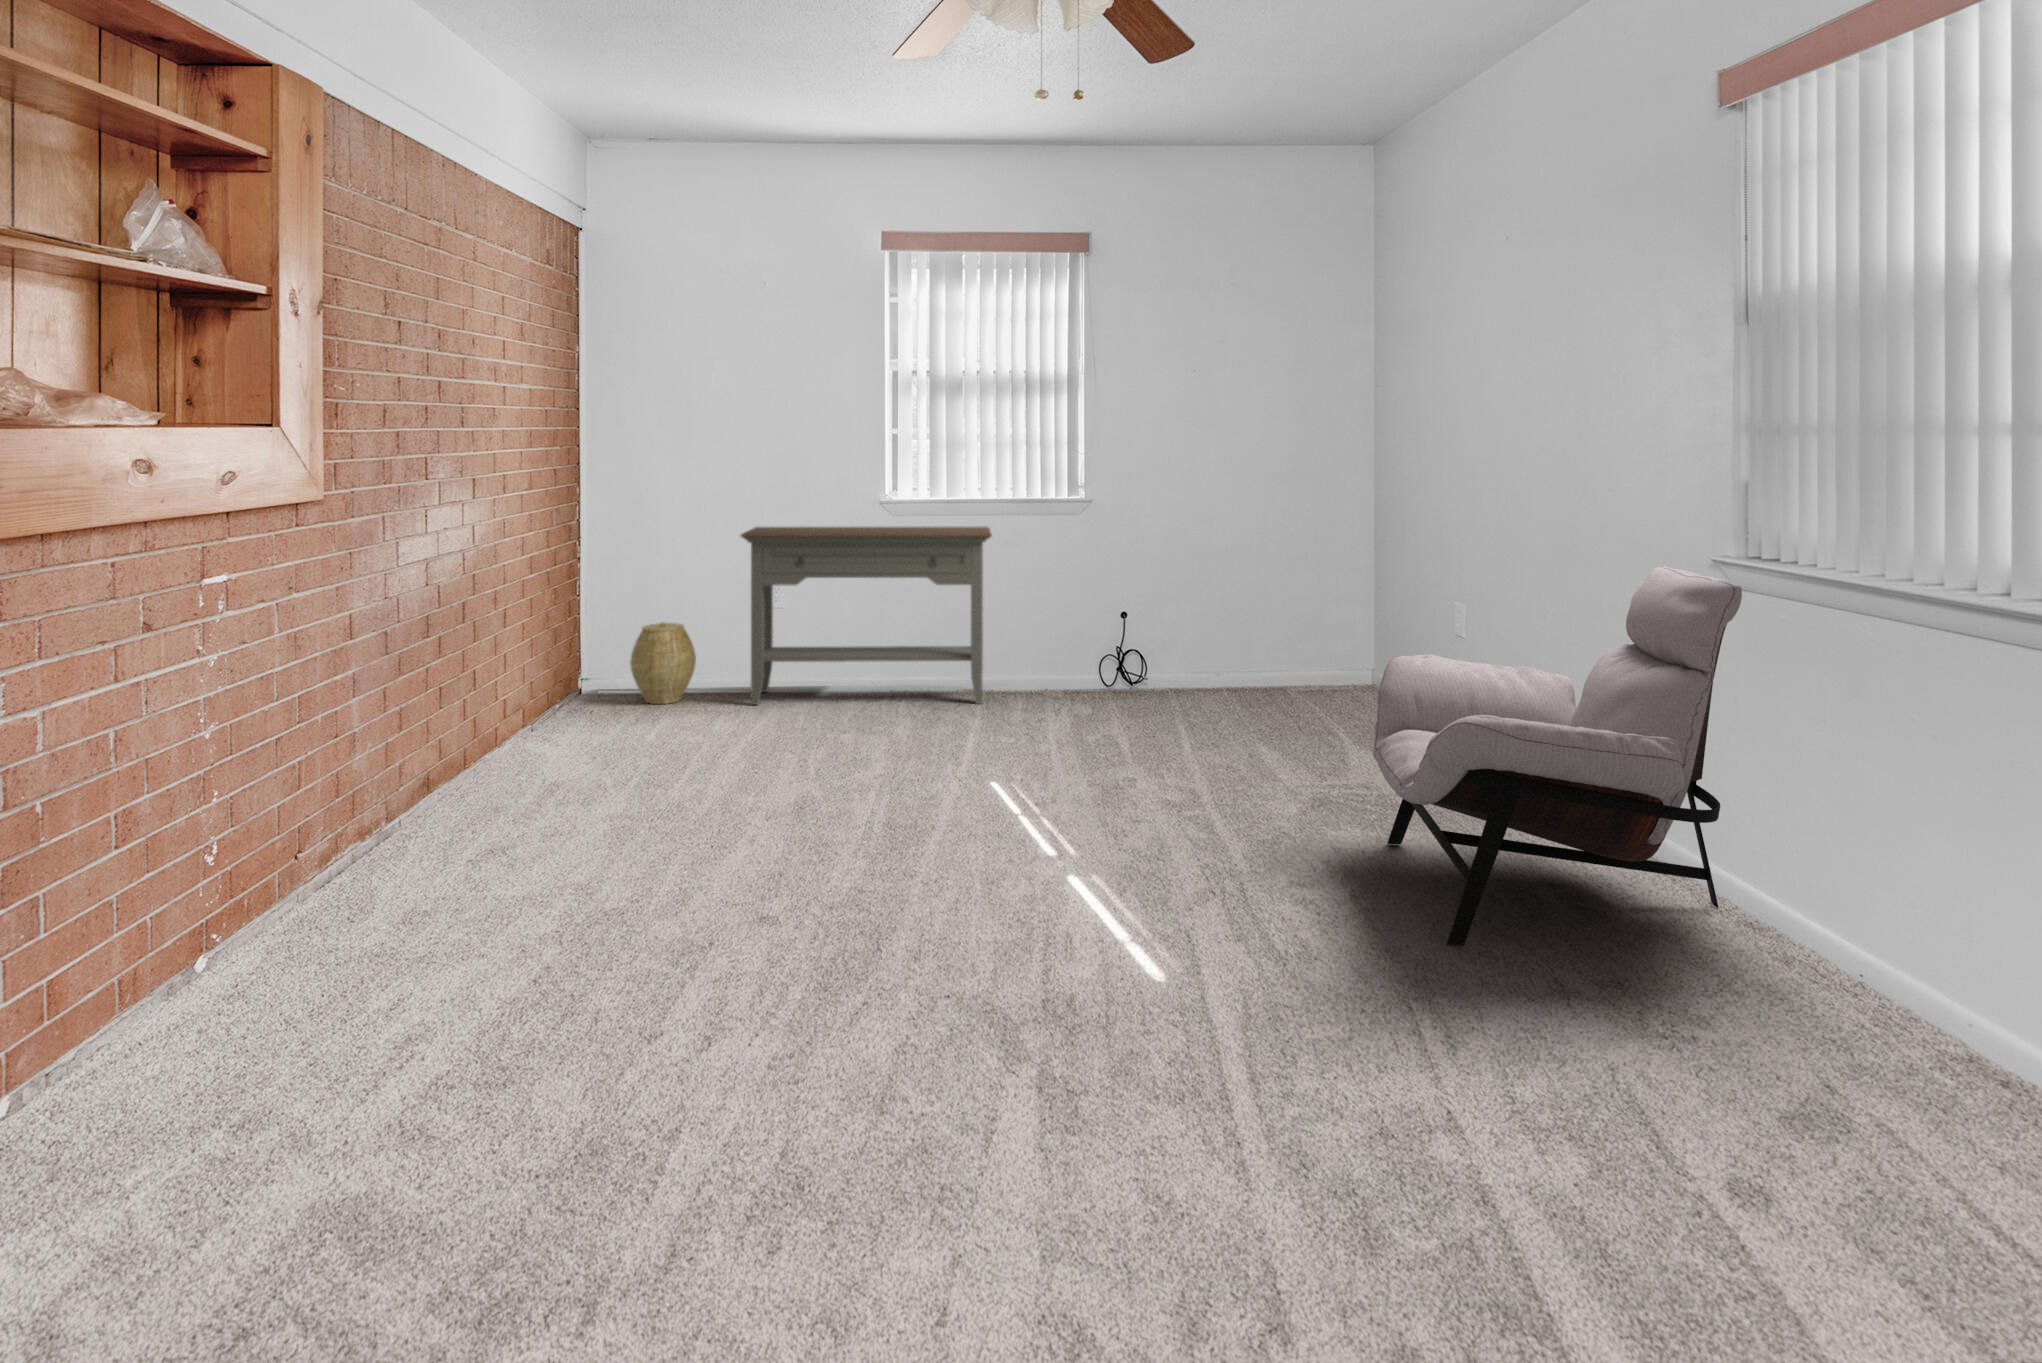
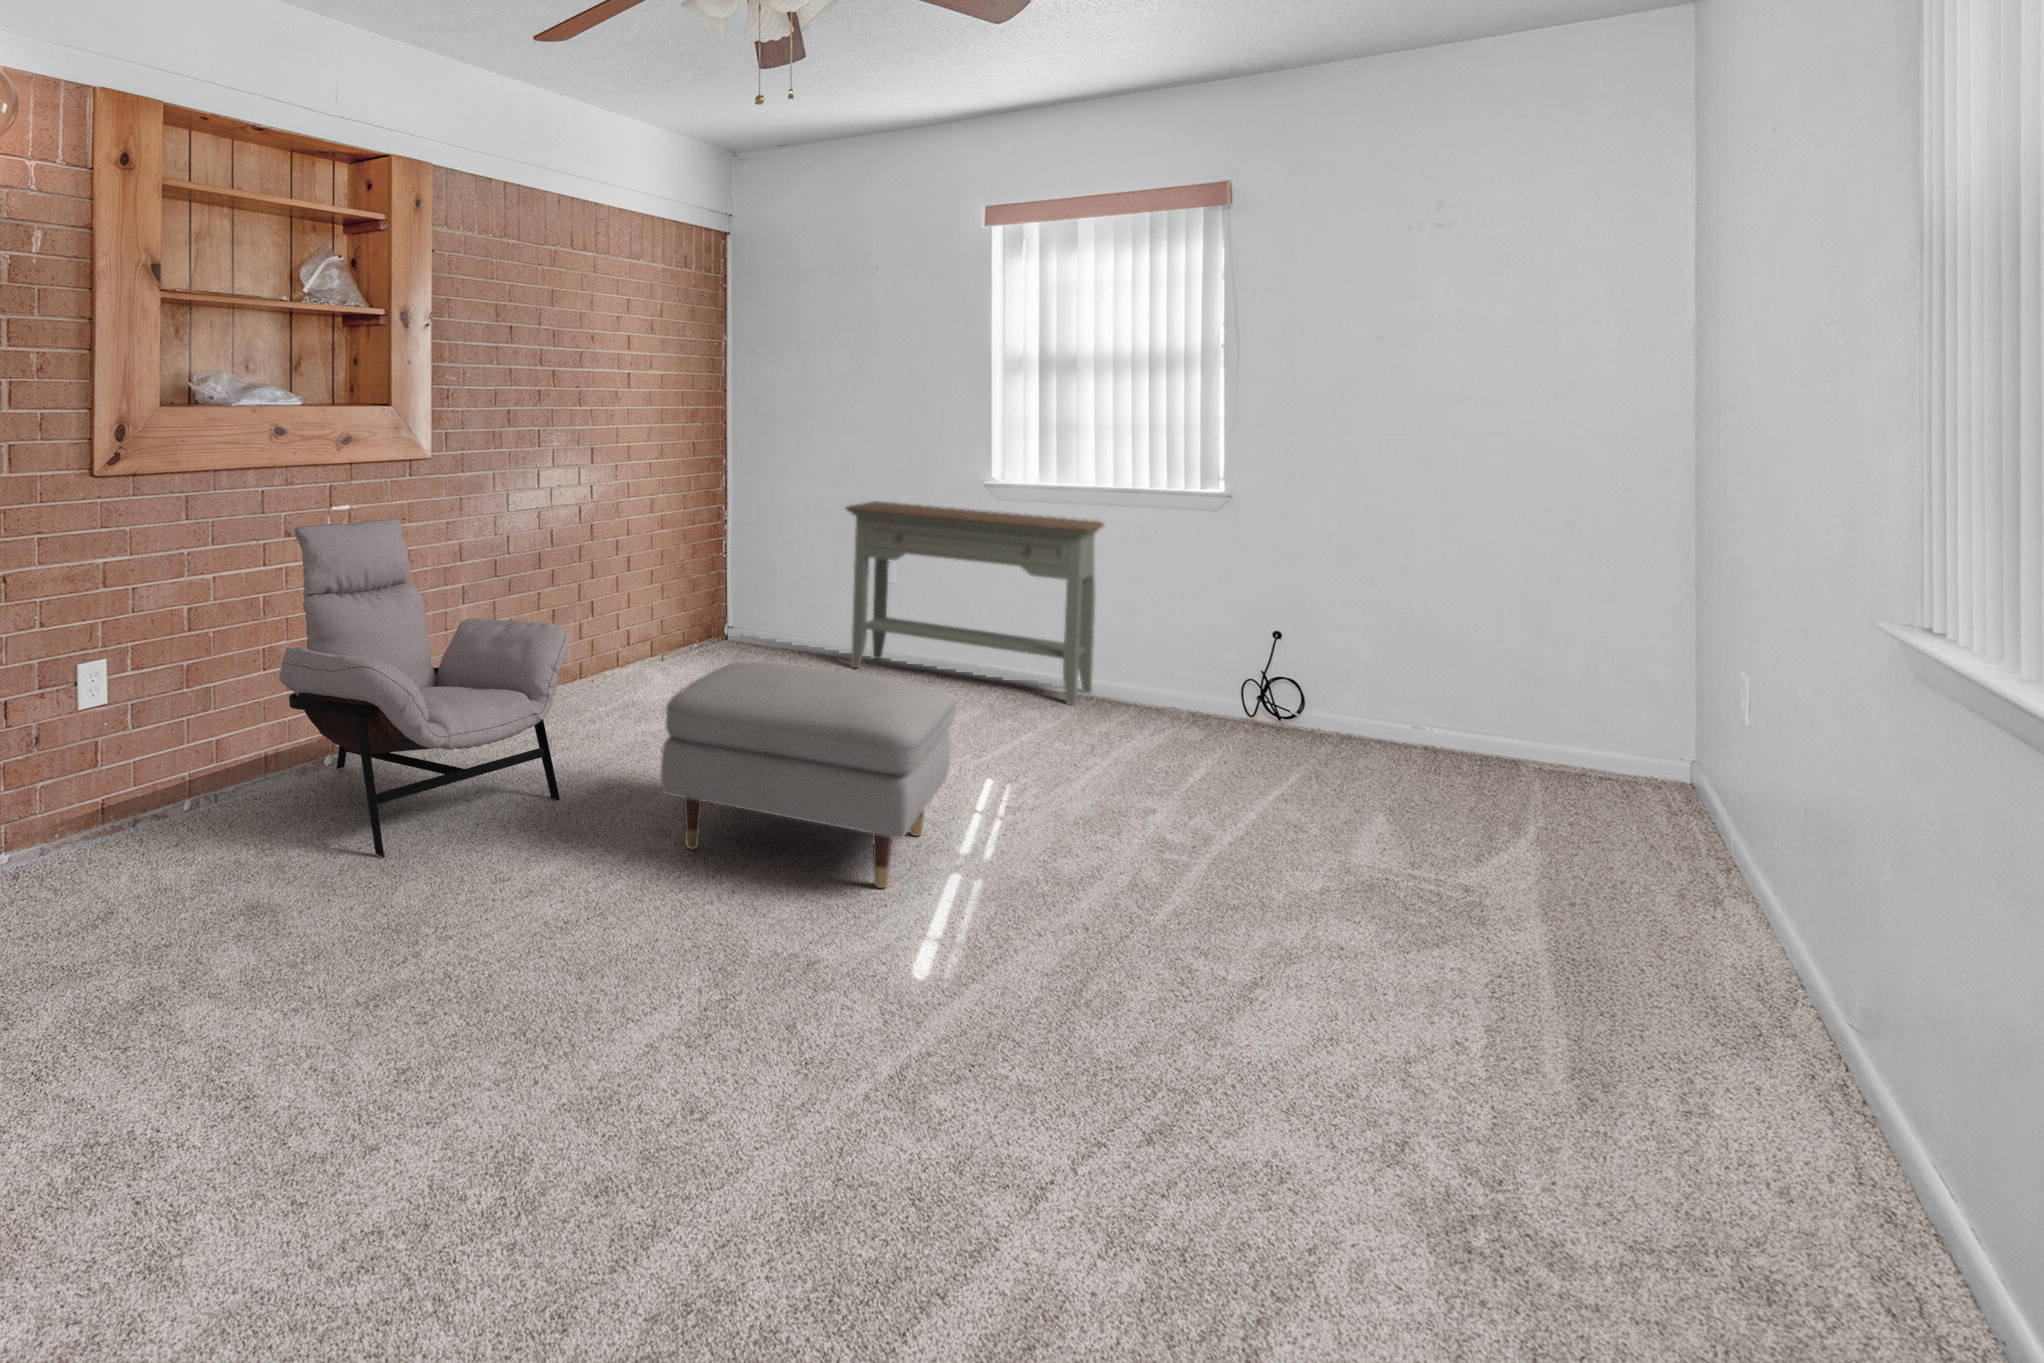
lounge chair: present [1373,566,1742,946] -> present [279,518,569,858]
woven basket: present [630,622,696,704] -> none [757,581,815,654]
ottoman: none [780,696,1080,935] -> present [661,662,956,888]

